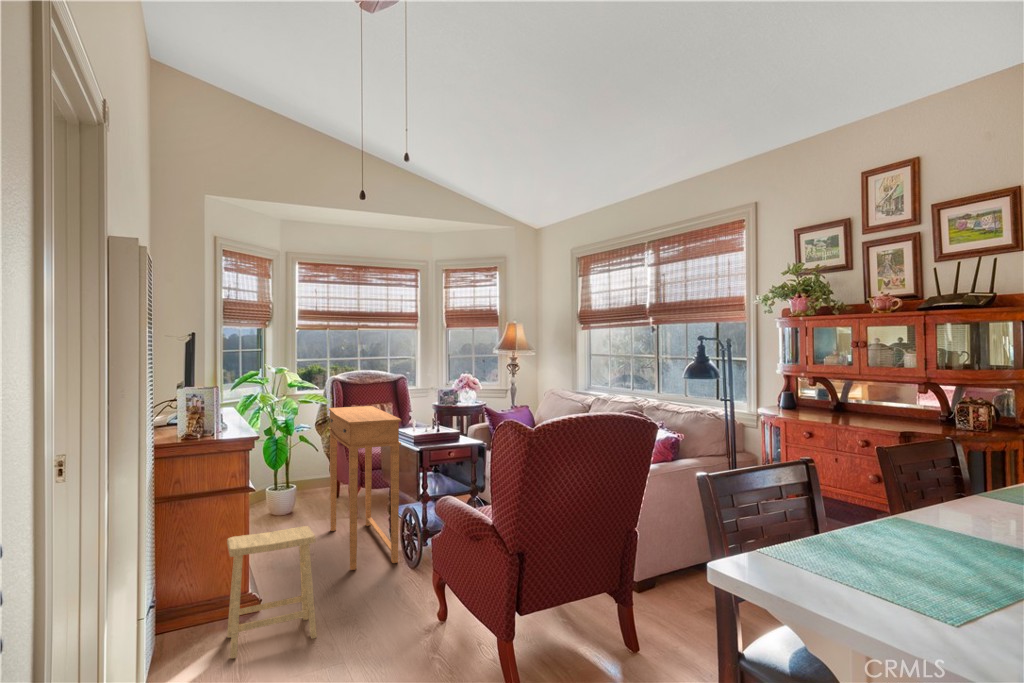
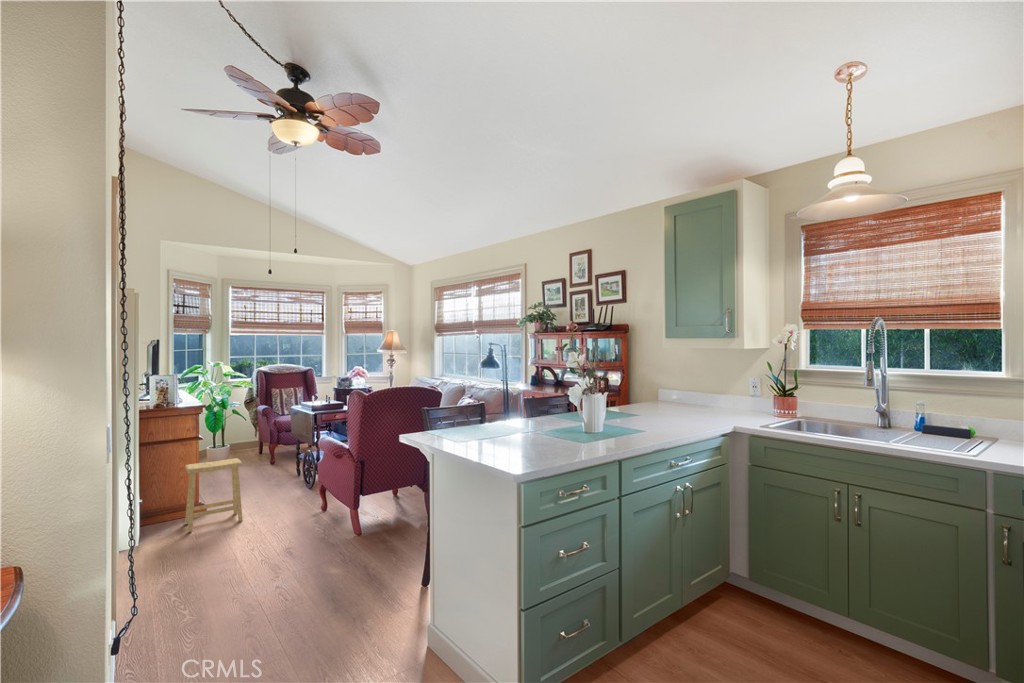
side table: present [329,406,401,570] -> none [253,388,302,491]

